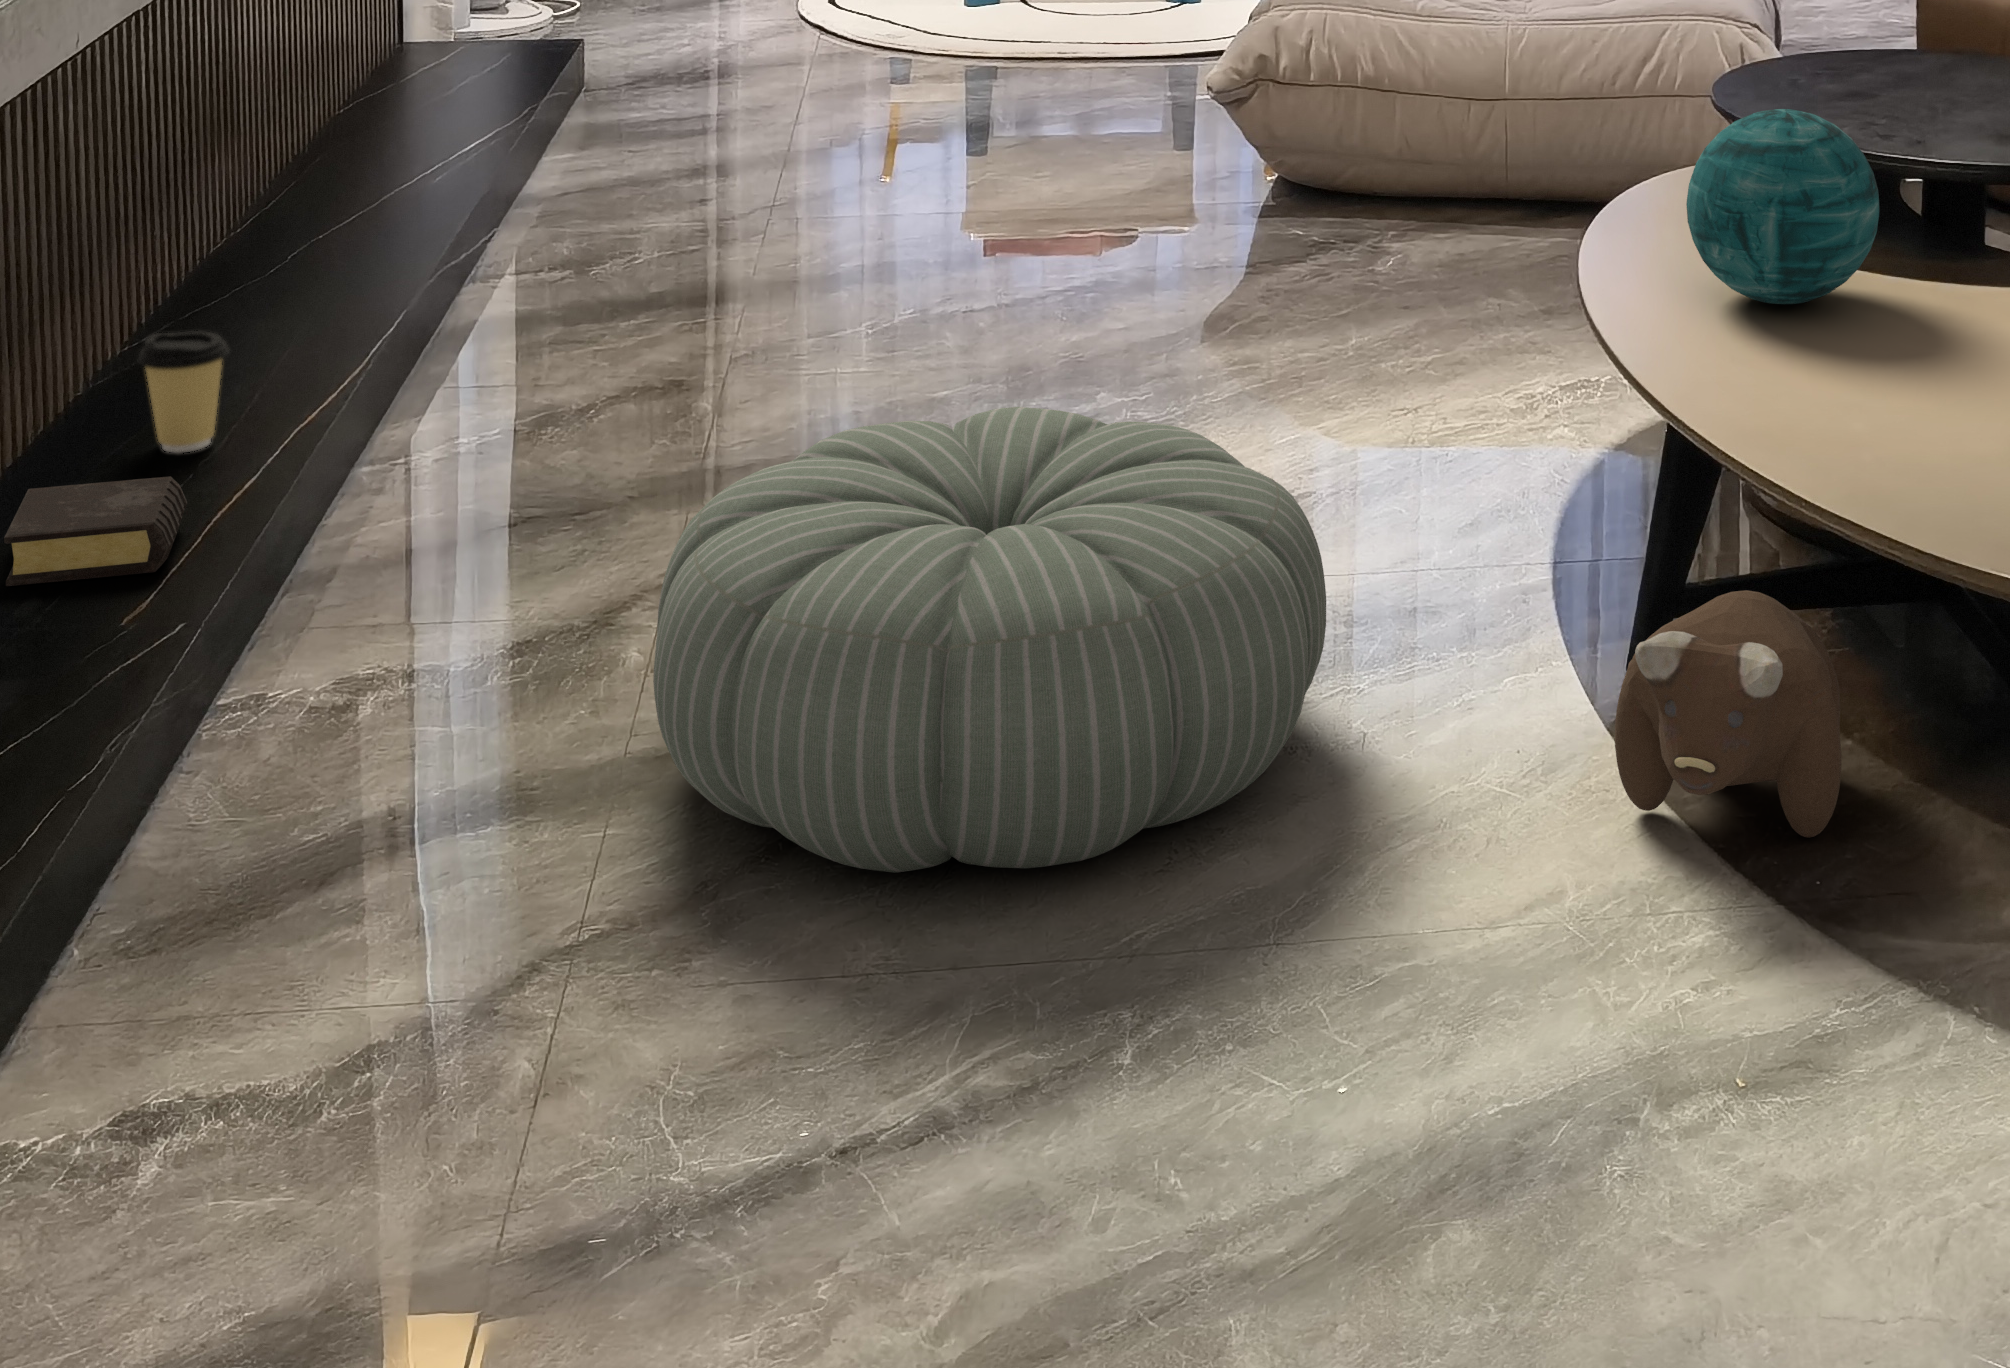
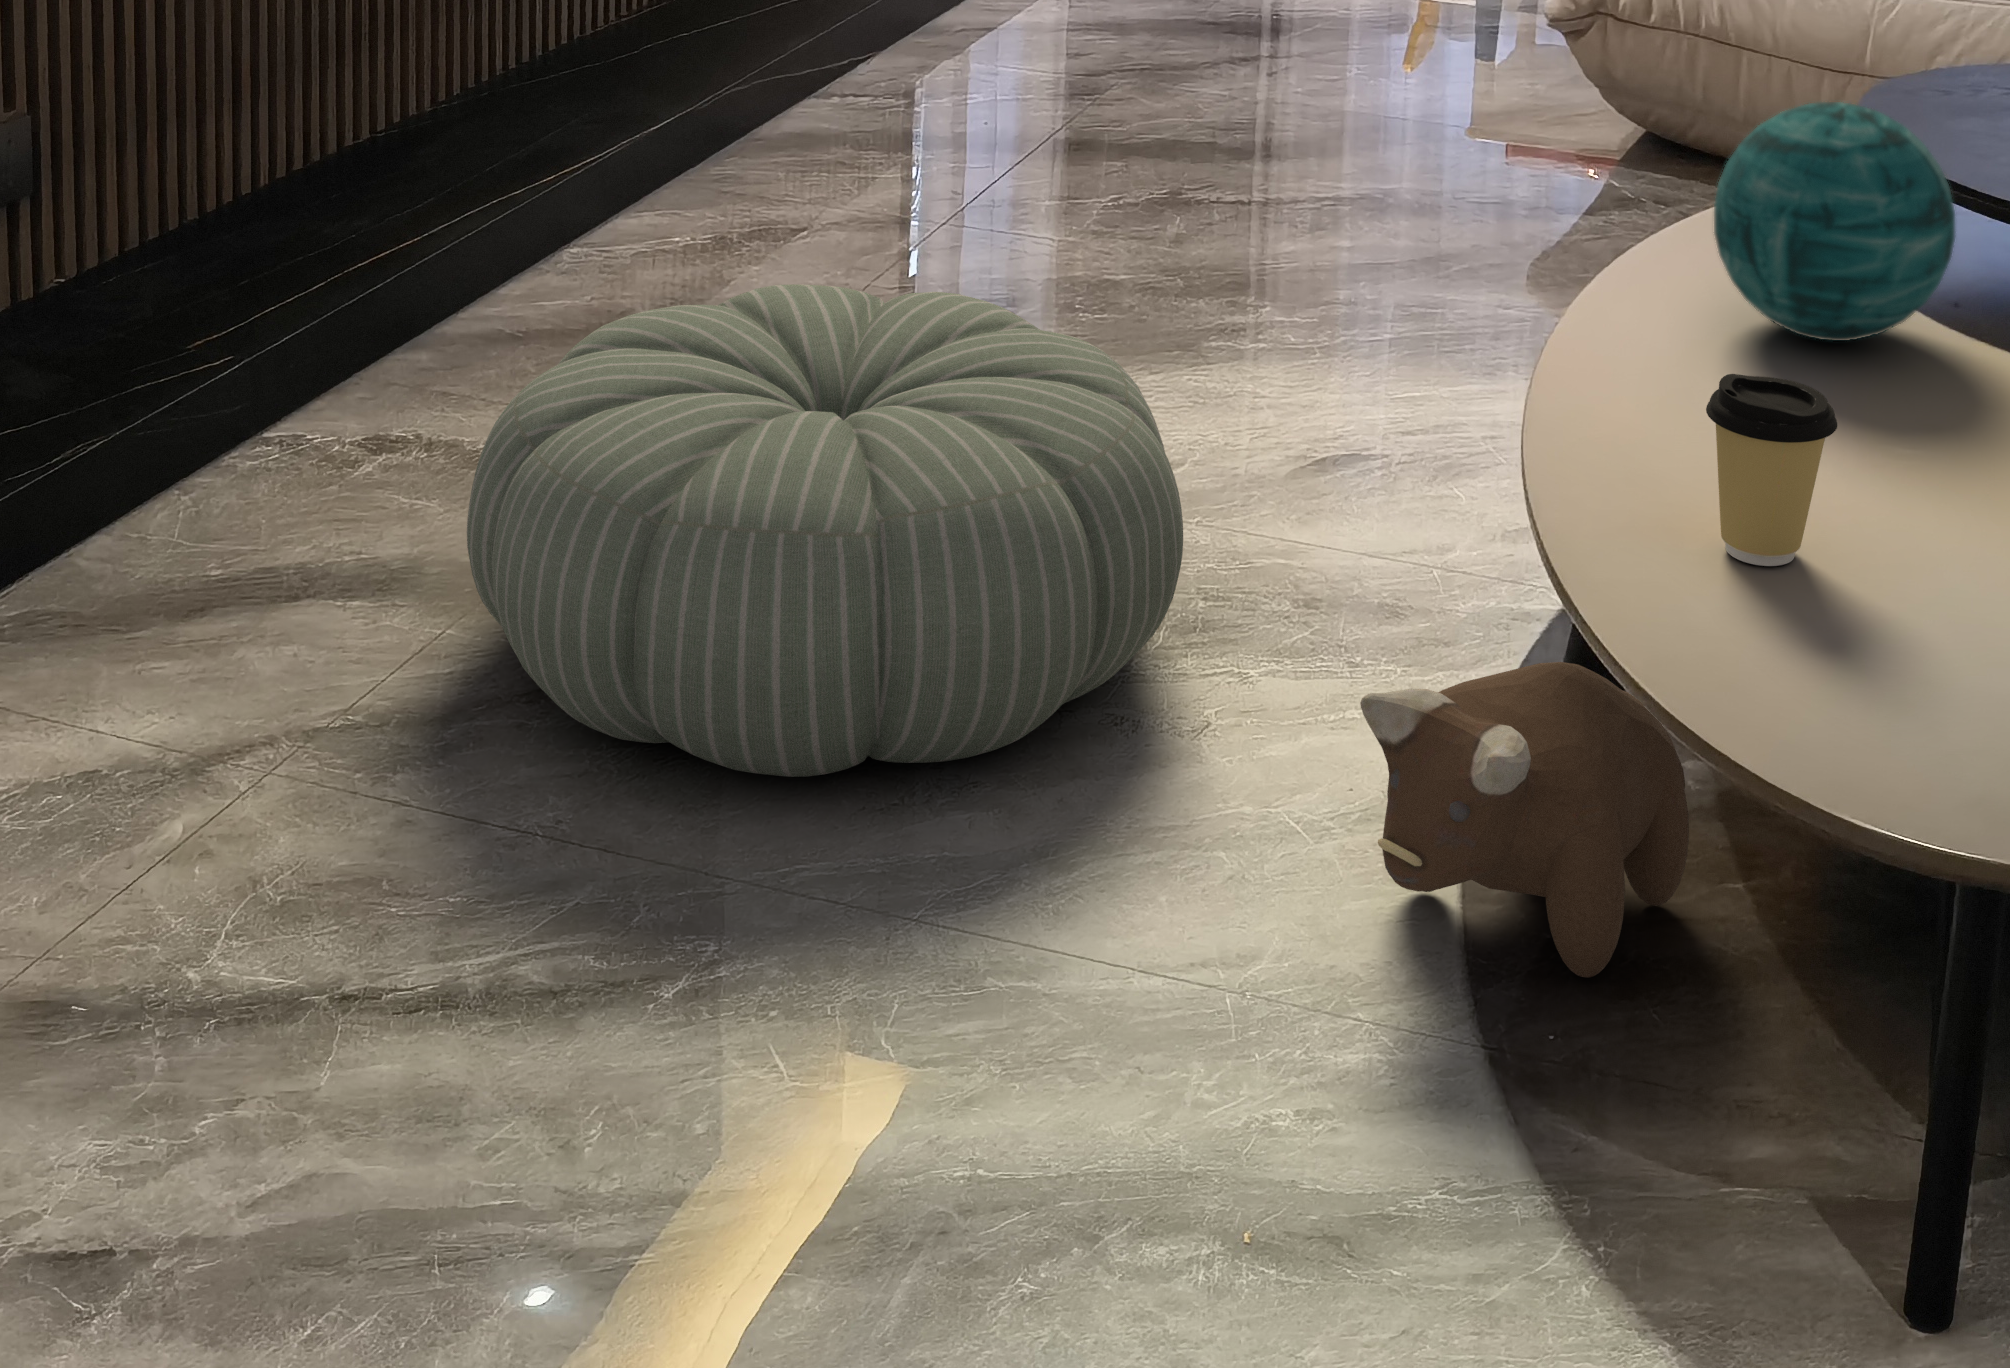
coffee cup: present [138,331,230,452] -> present [1706,374,1837,566]
book: present [4,476,187,586] -> none [134,209,316,302]

